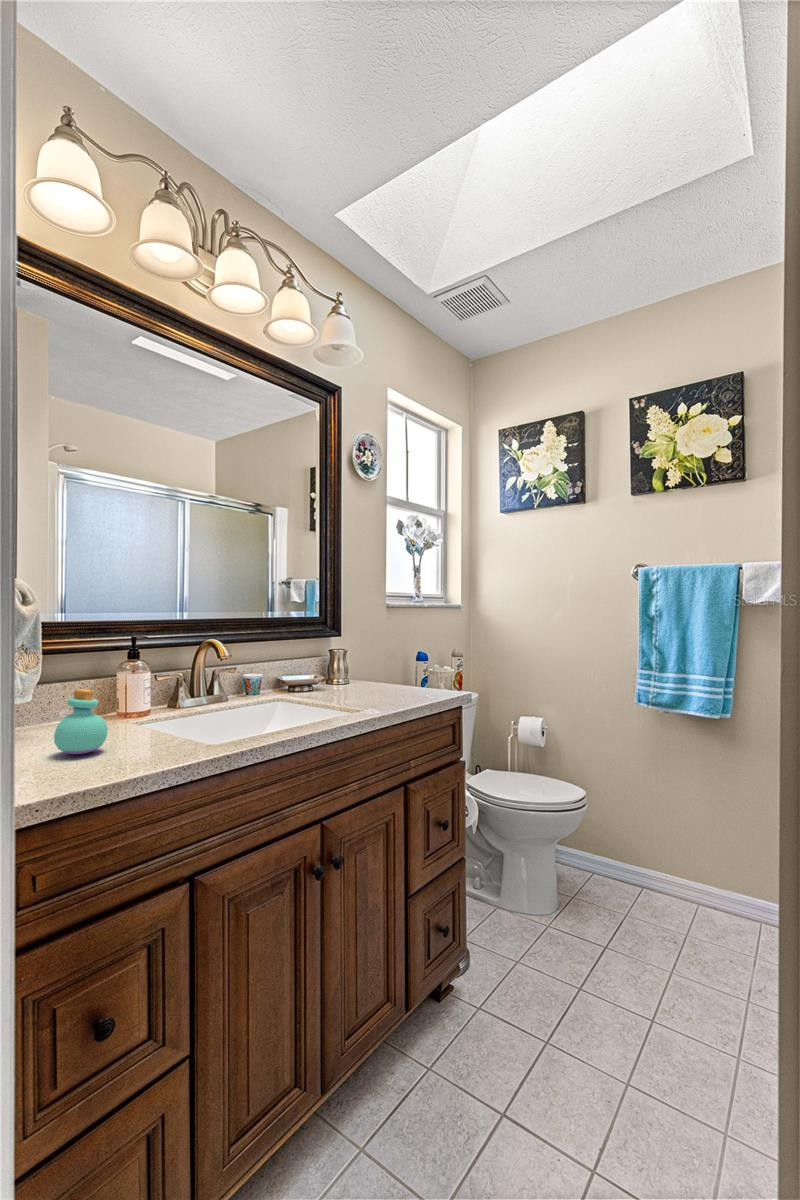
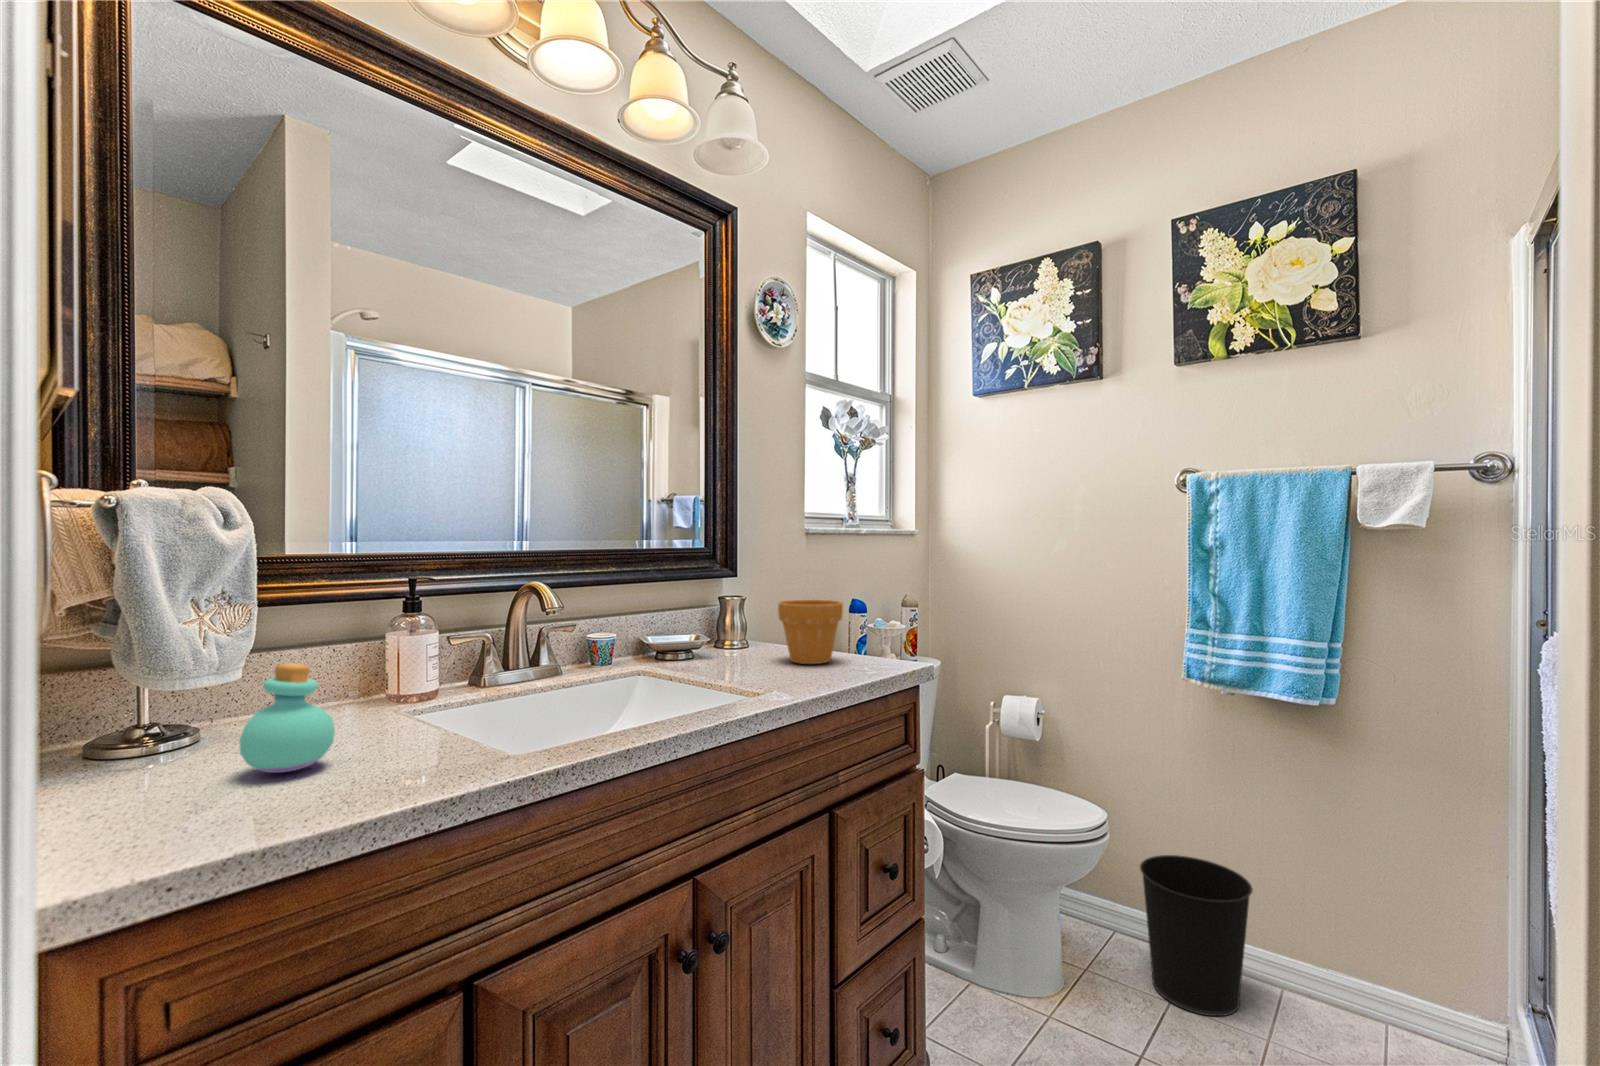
flower pot: none [369,652,411,694] -> present [778,600,843,664]
wastebasket: none [608,821,679,924] -> present [1140,855,1253,1016]

